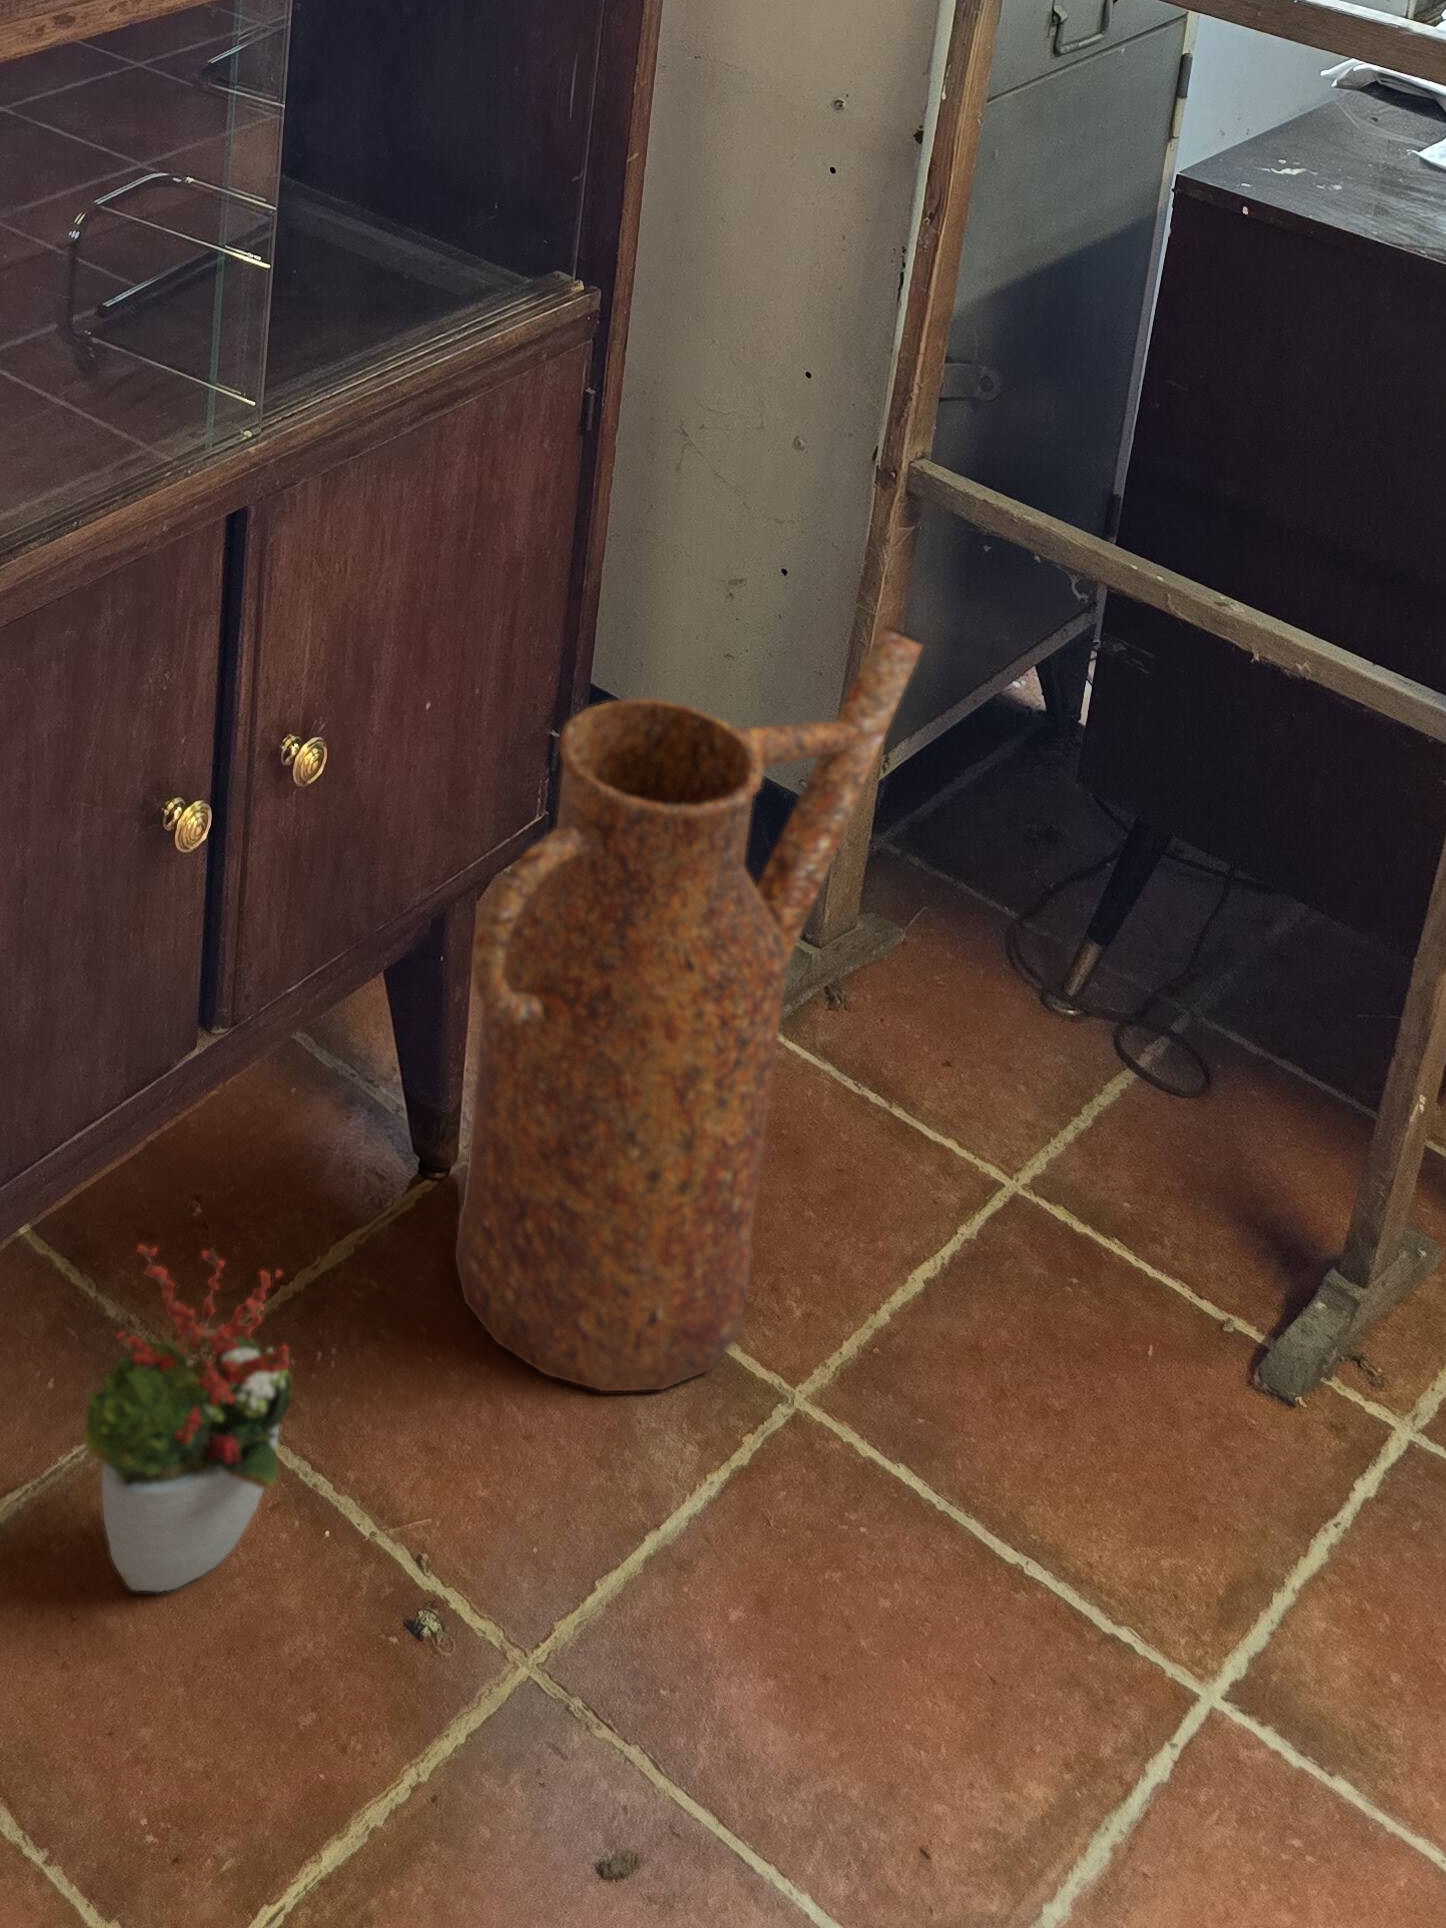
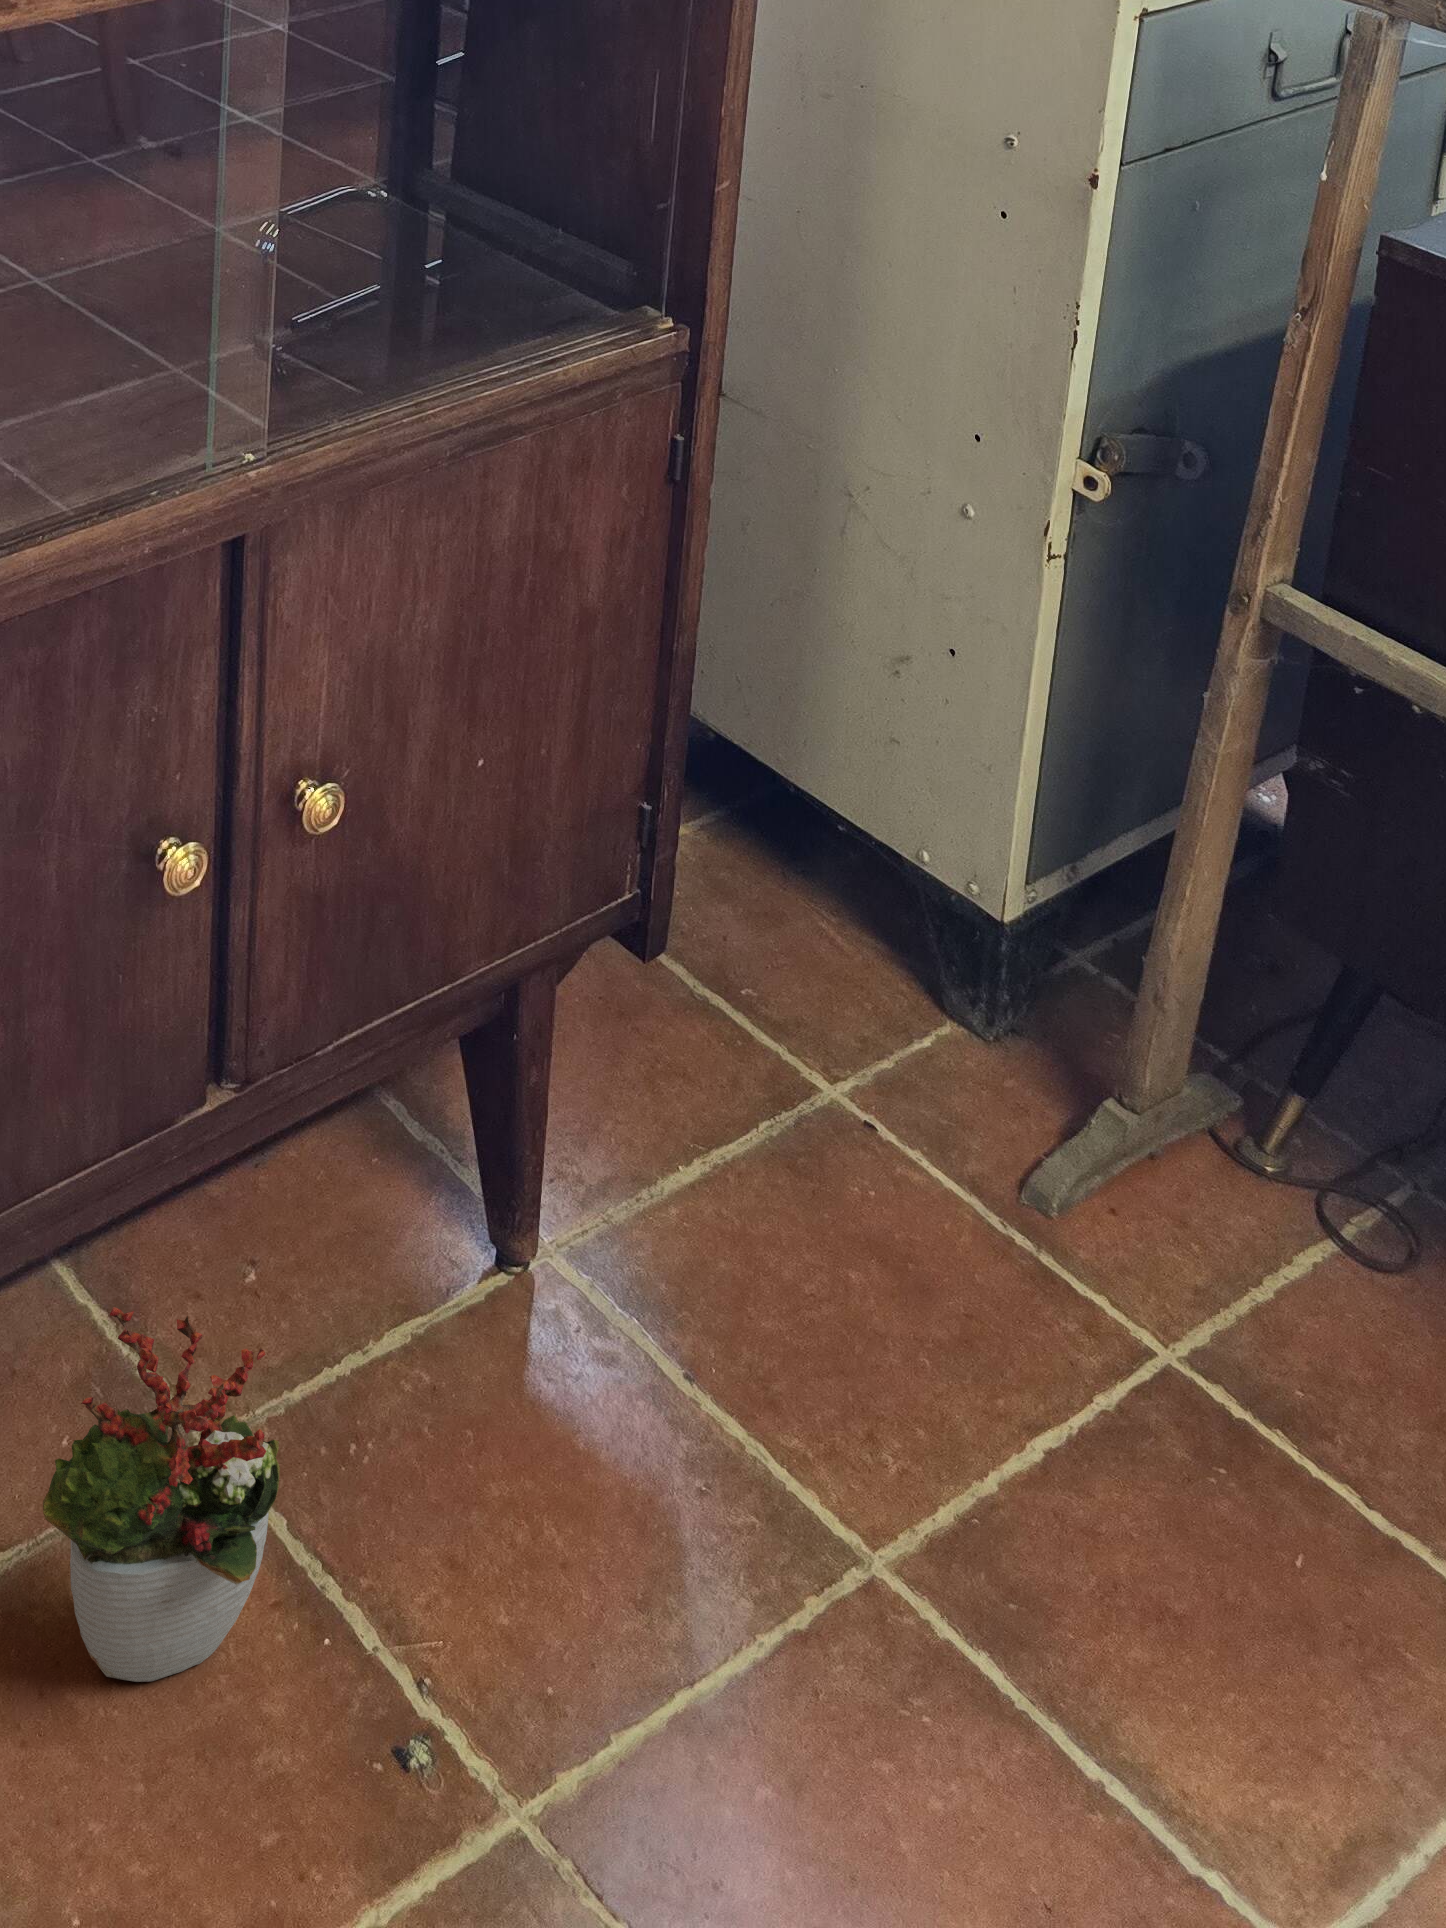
watering can: present [455,625,923,1391] -> none [502,714,1063,1533]

